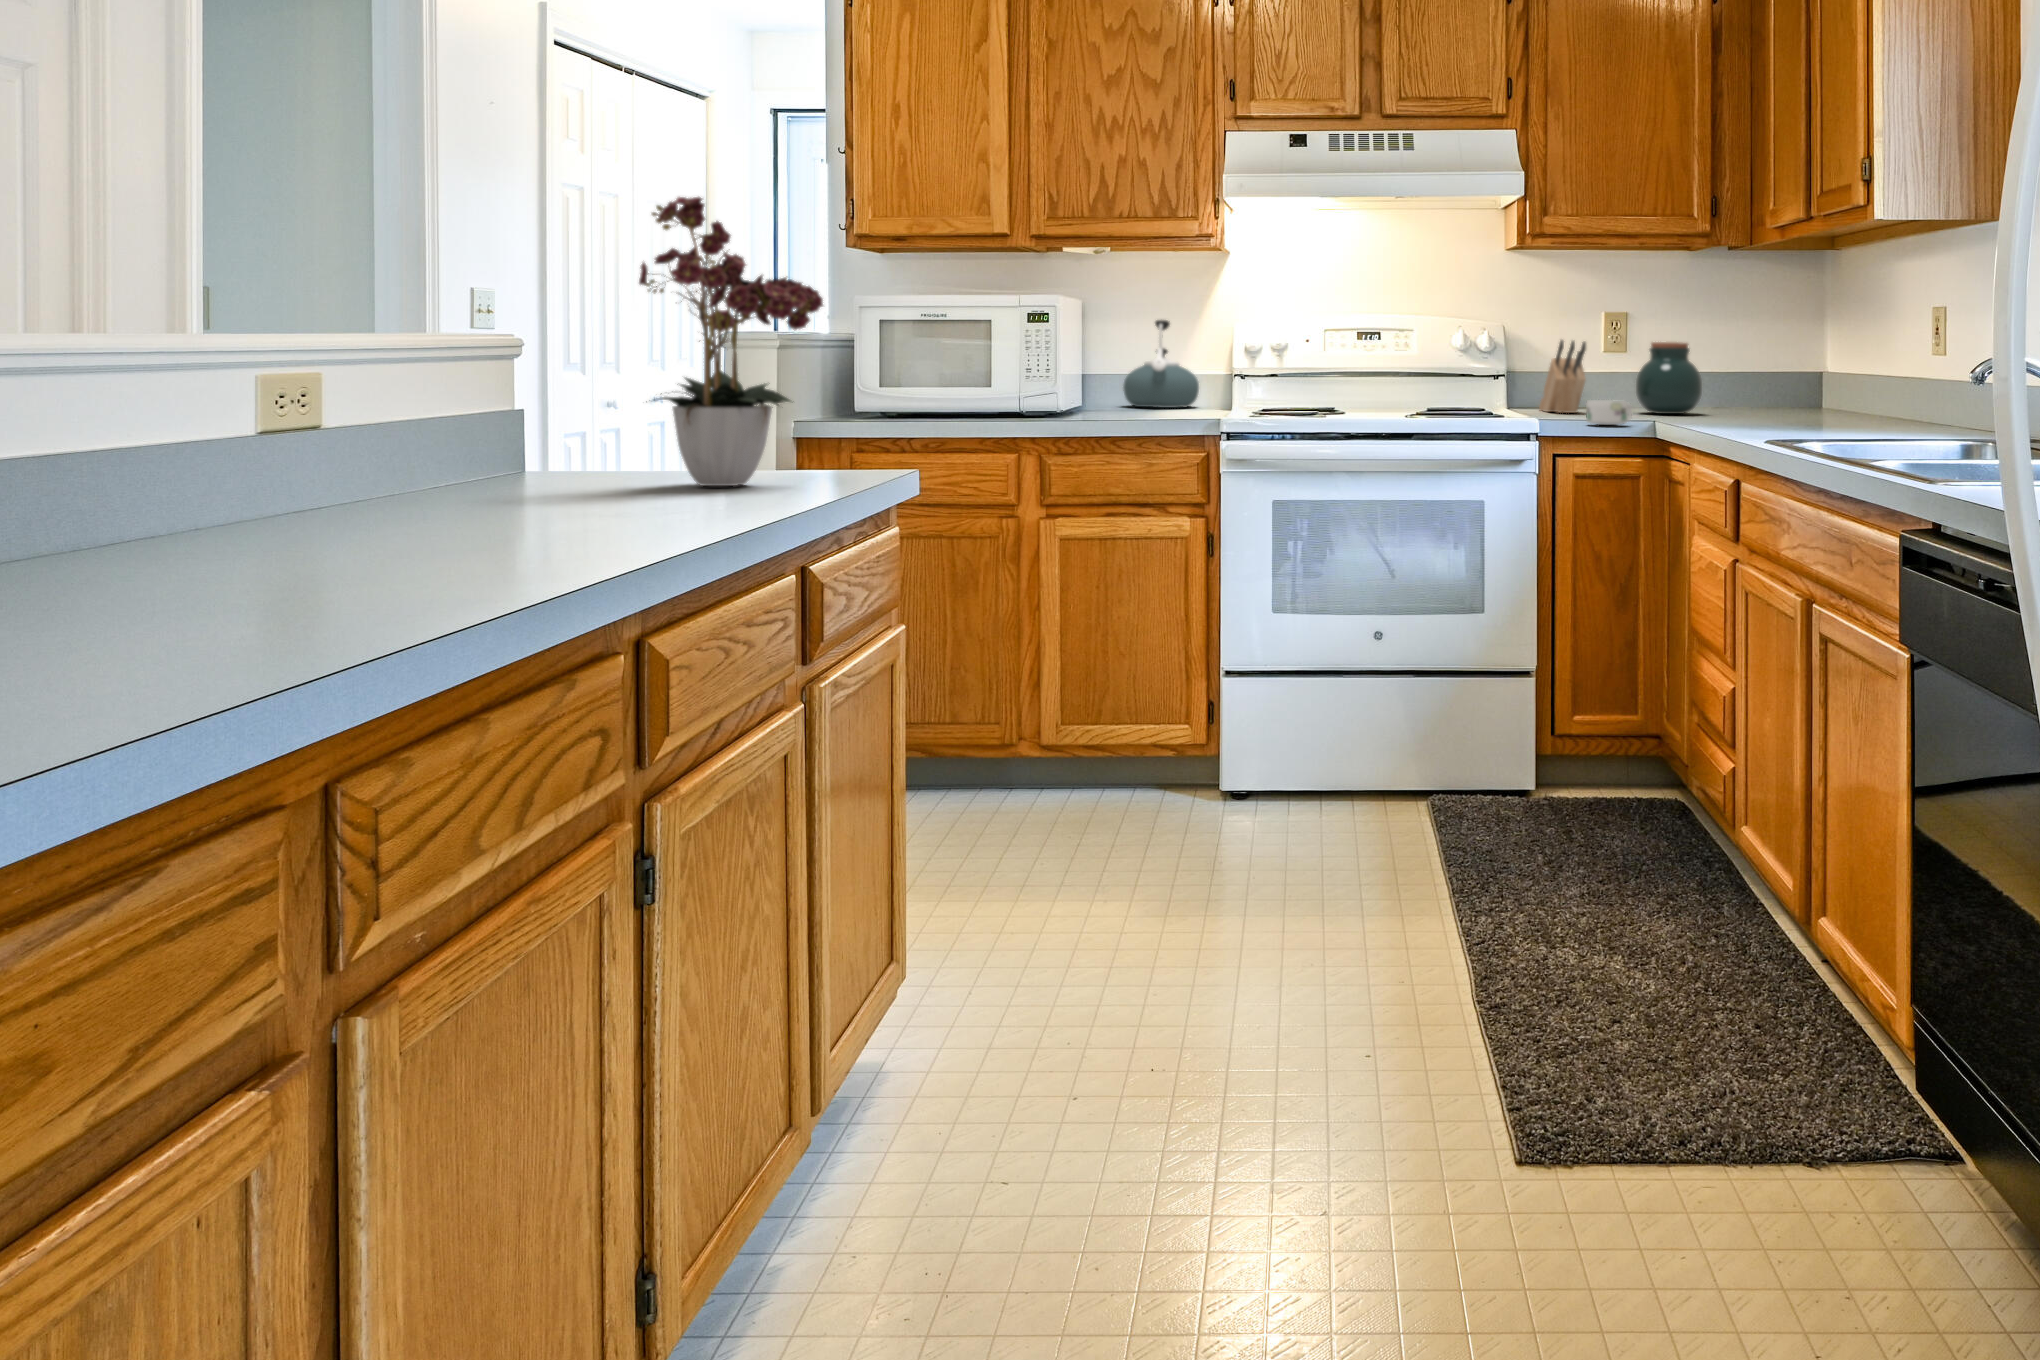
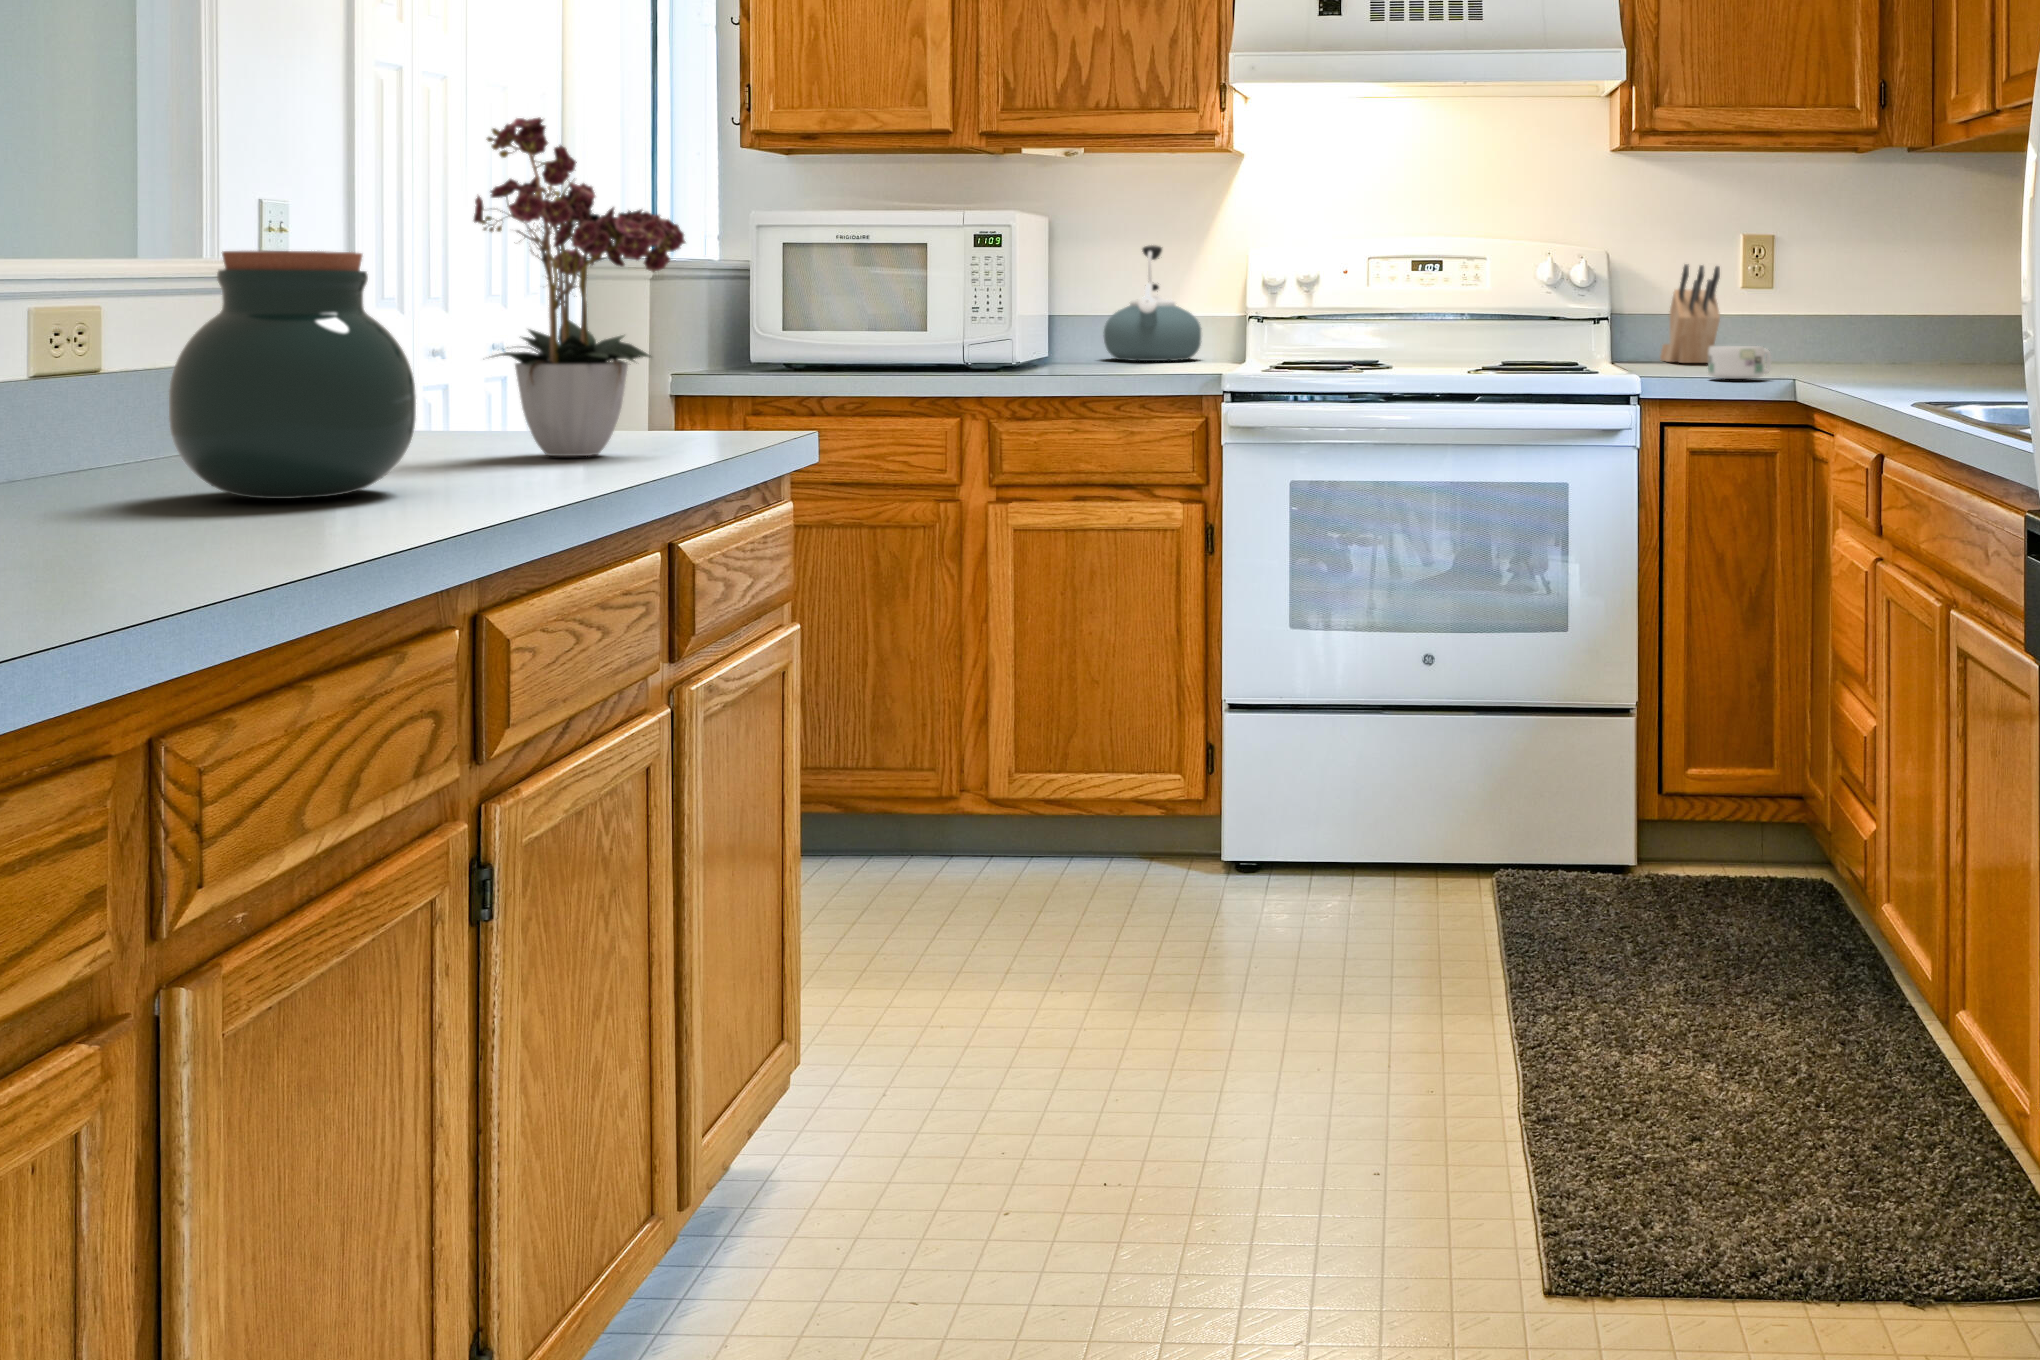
jar: present [1636,342,1702,414] -> present [169,251,416,499]

